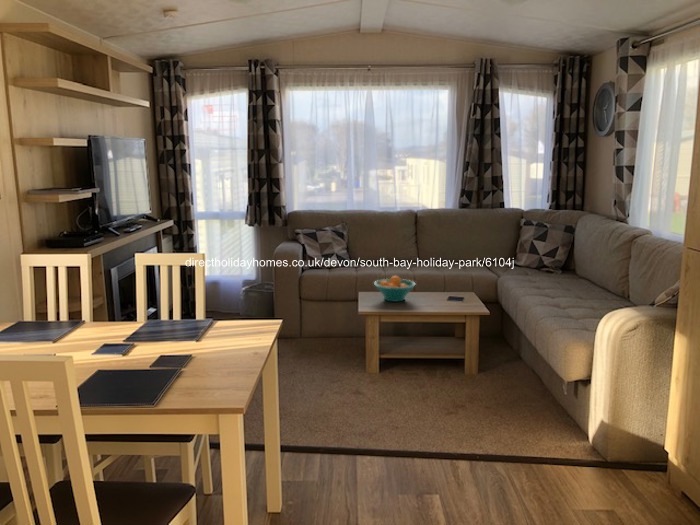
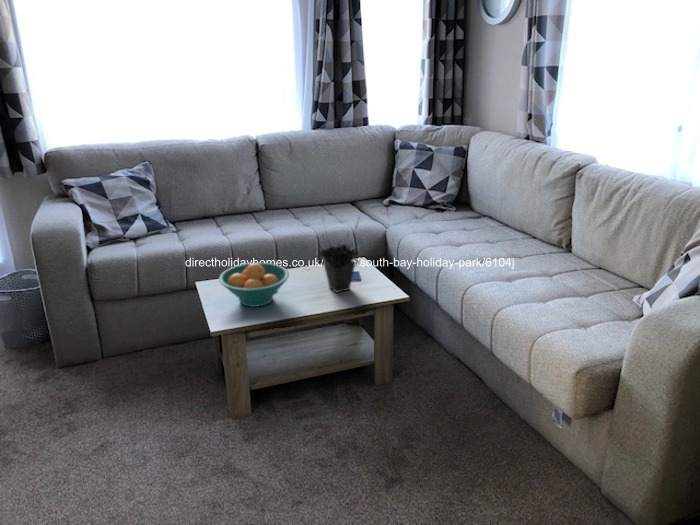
potted plant: none [435,250,463,301] -> present [318,221,359,292]

